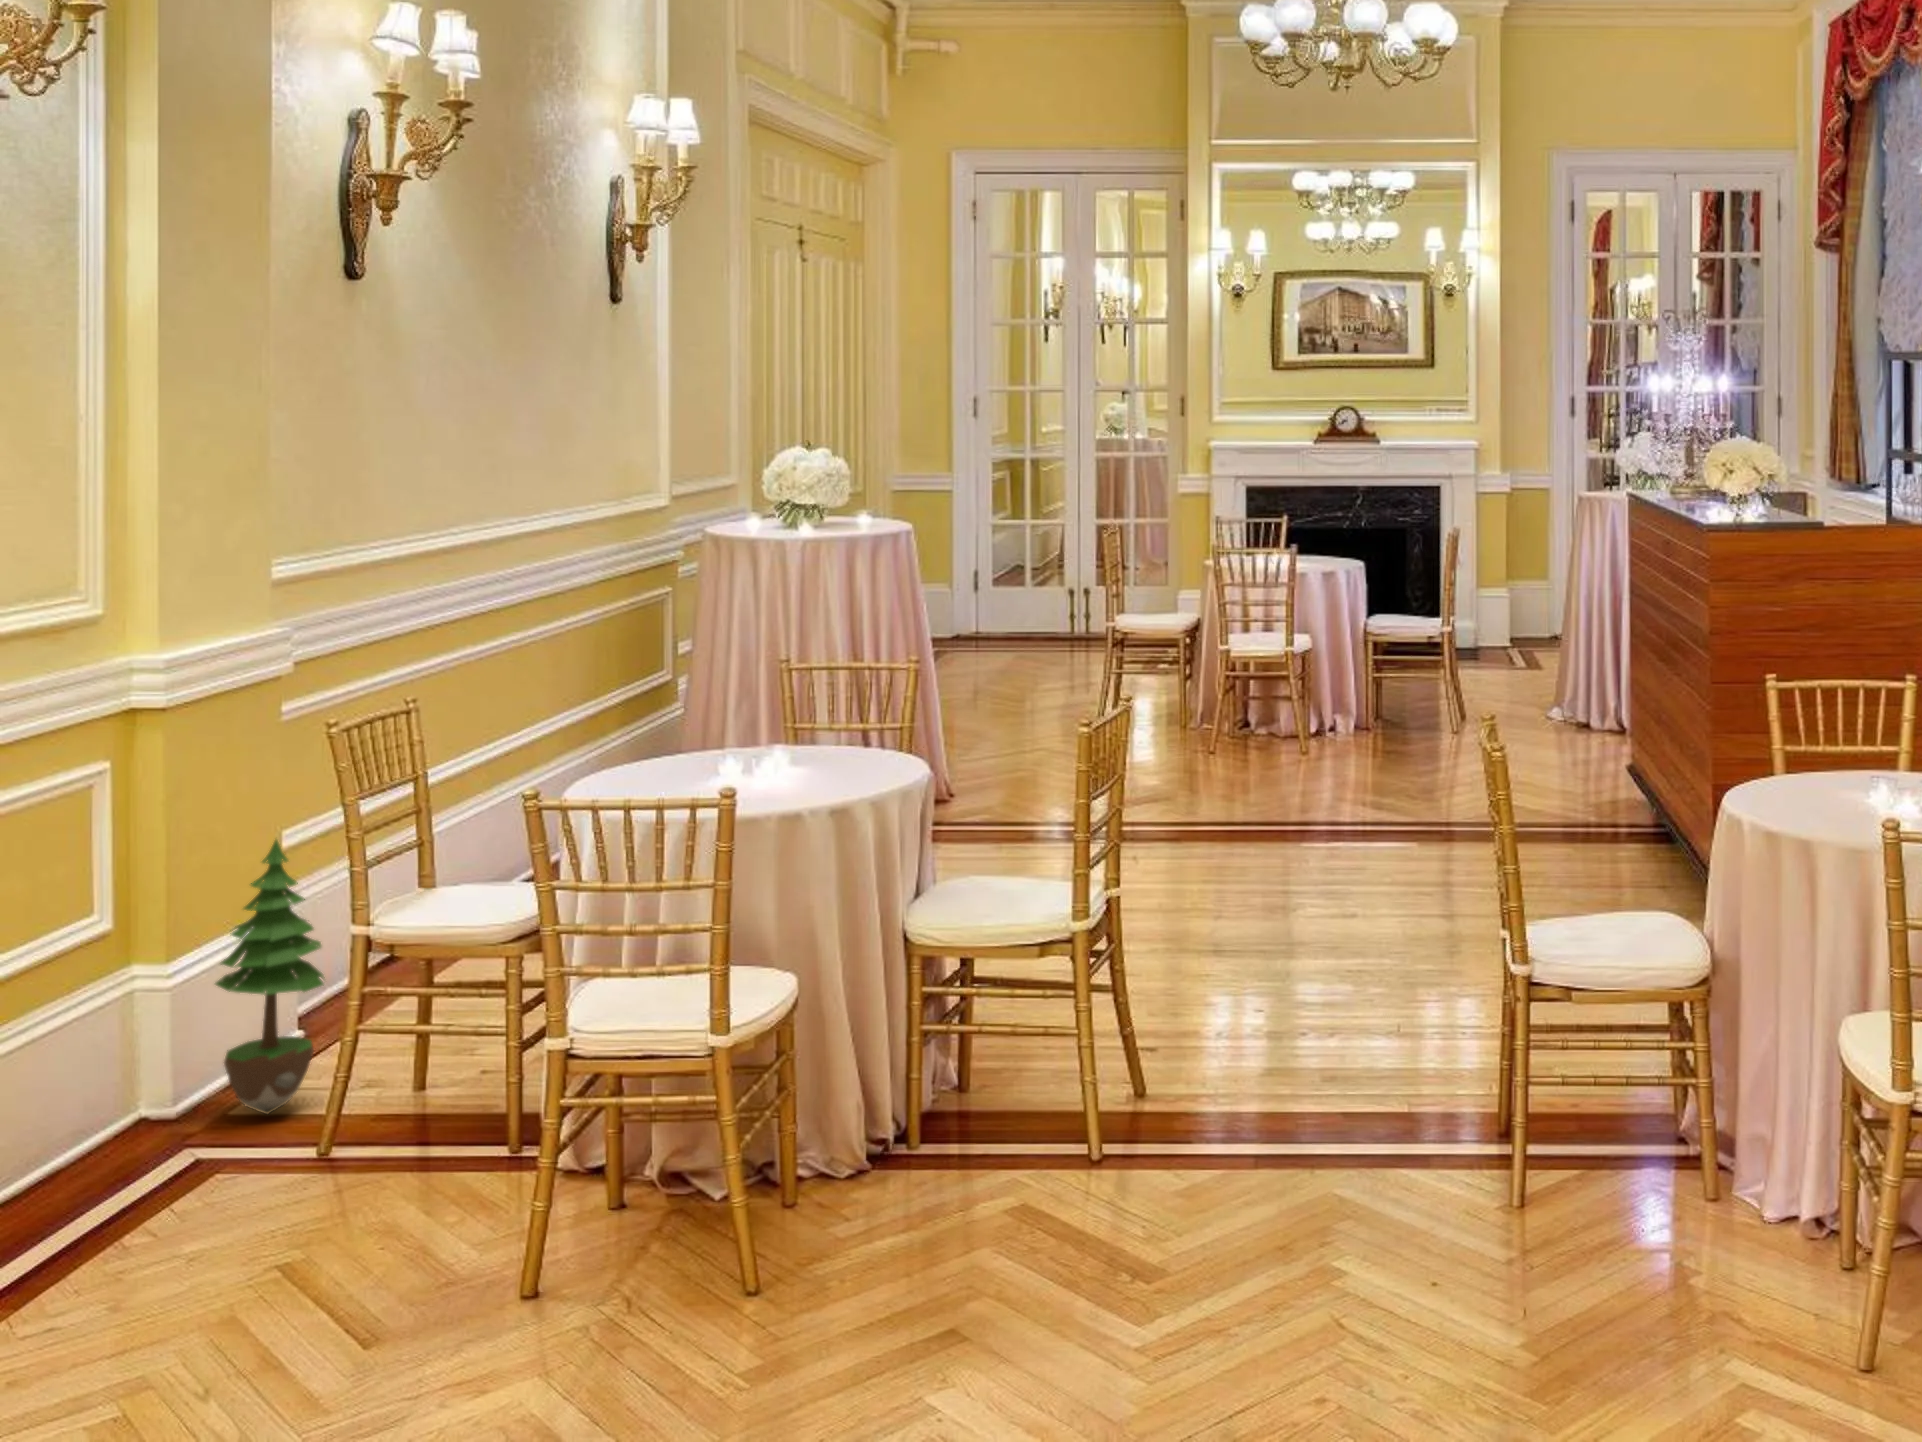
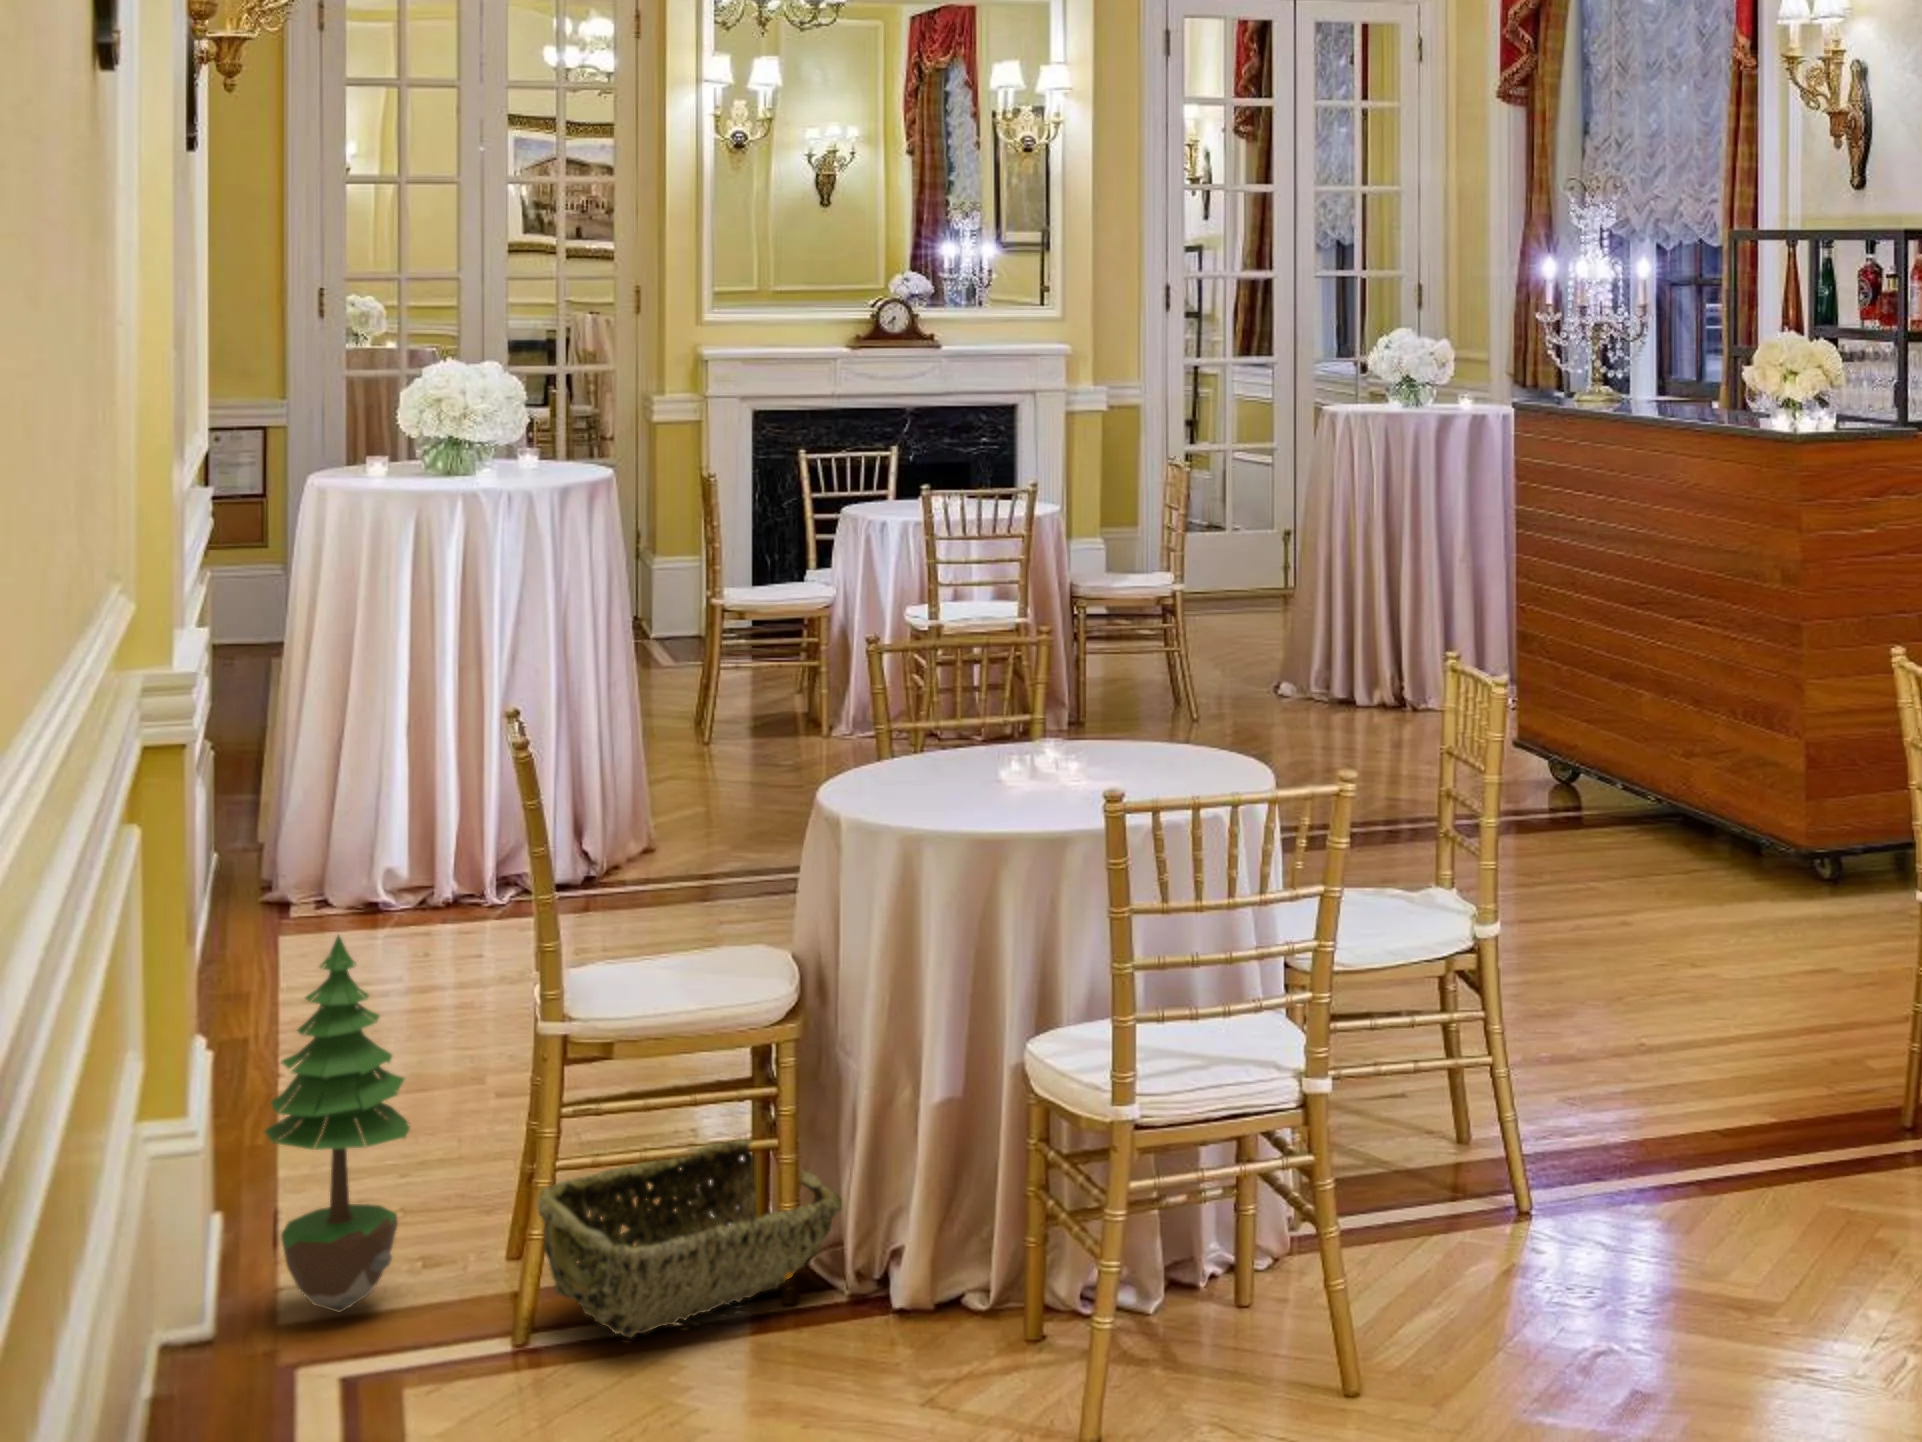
woven basket: none [356,1022,581,1160] -> present [537,1139,842,1337]

